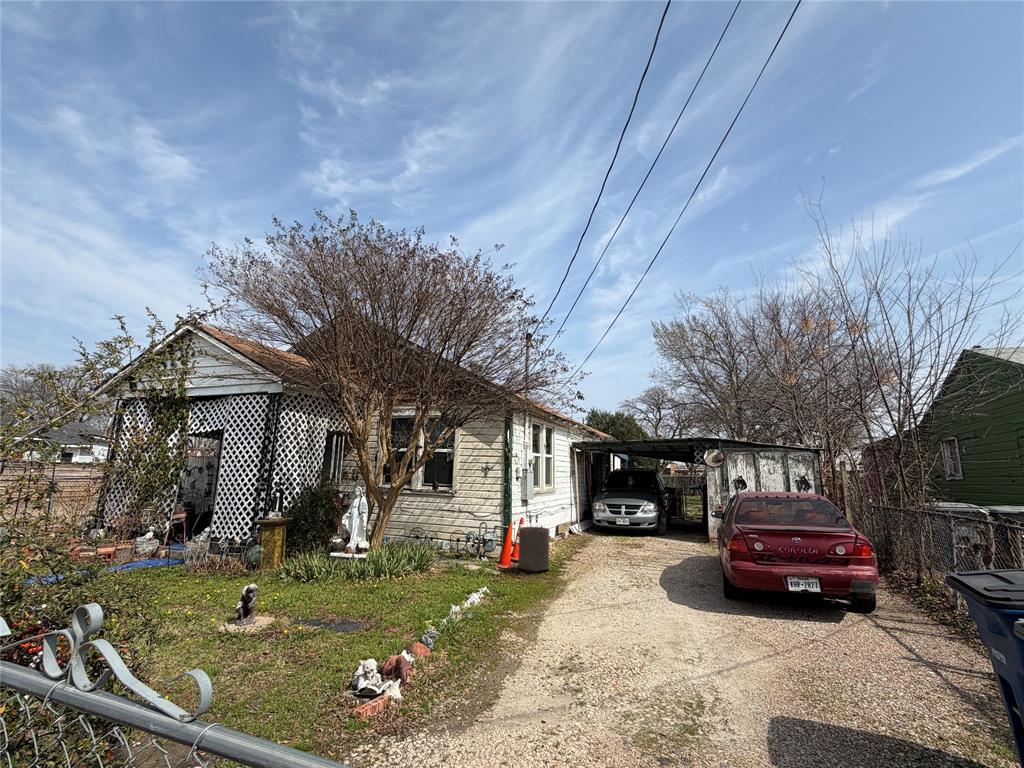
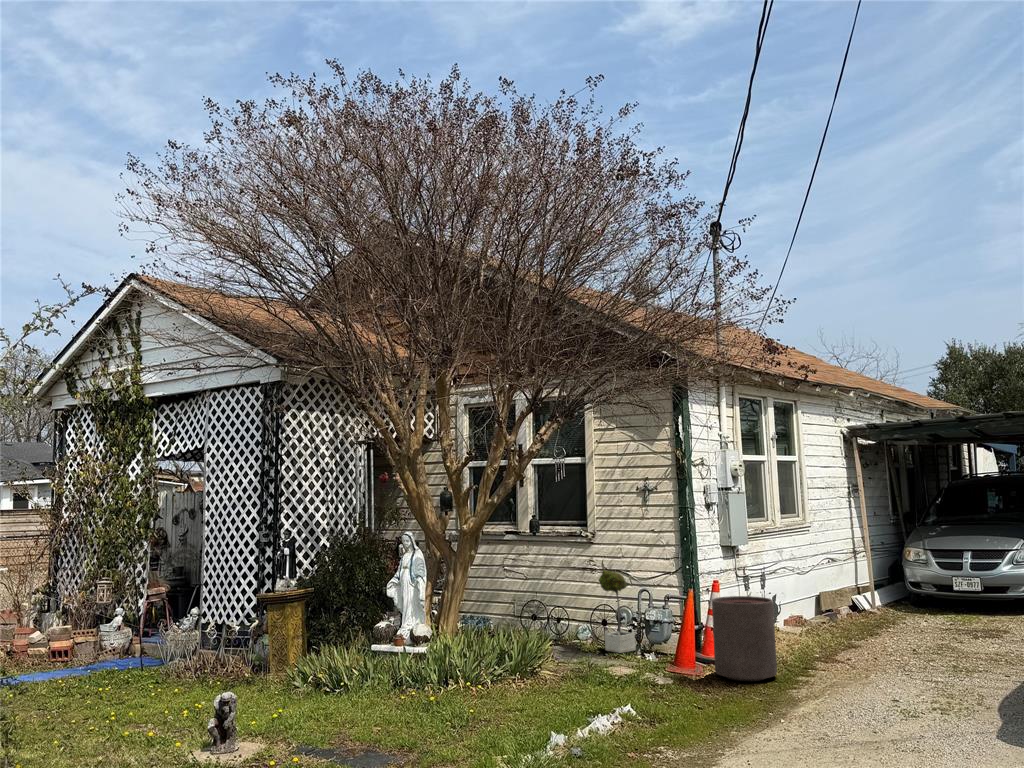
potted tree: none [459,511,476,556] -> present [599,570,636,653]

